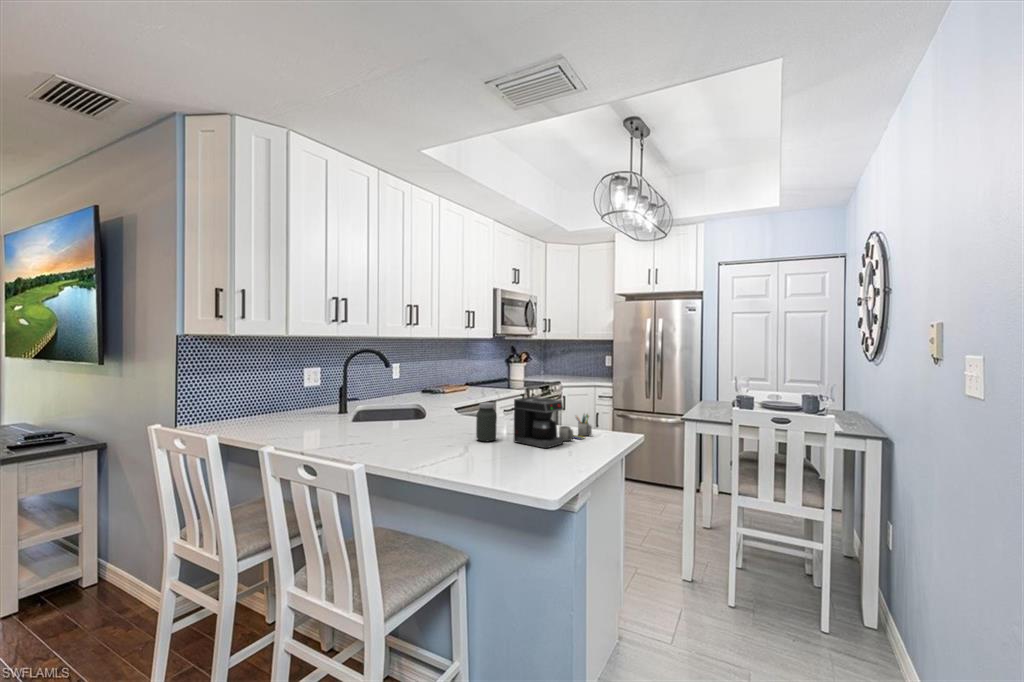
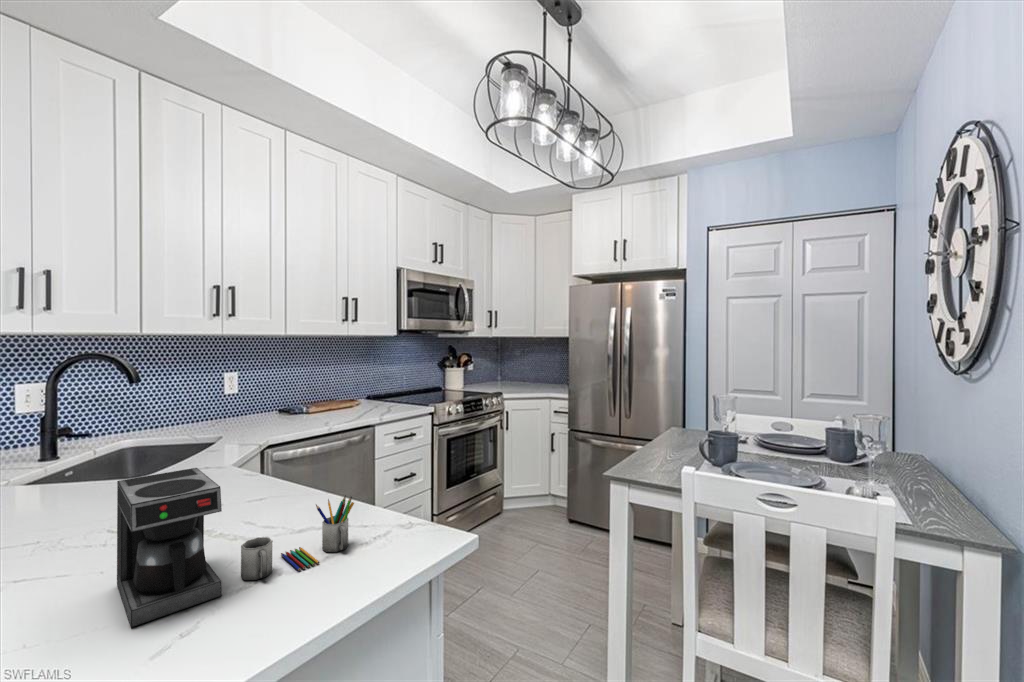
jar: present [476,402,497,441] -> none [41,481,106,581]

